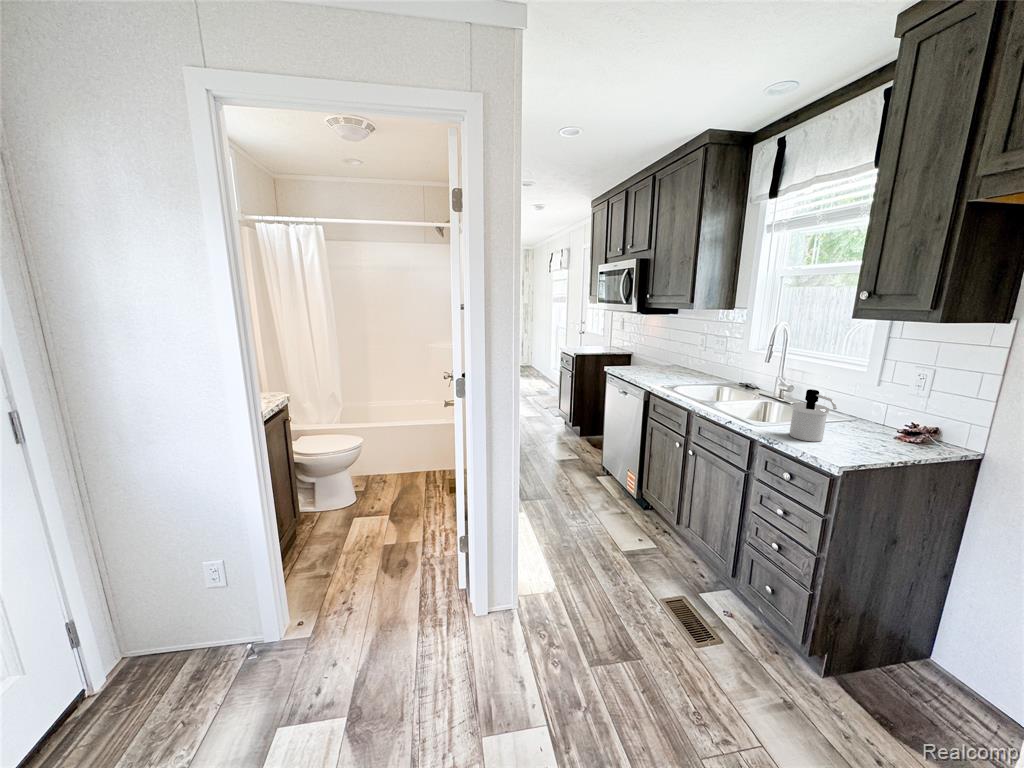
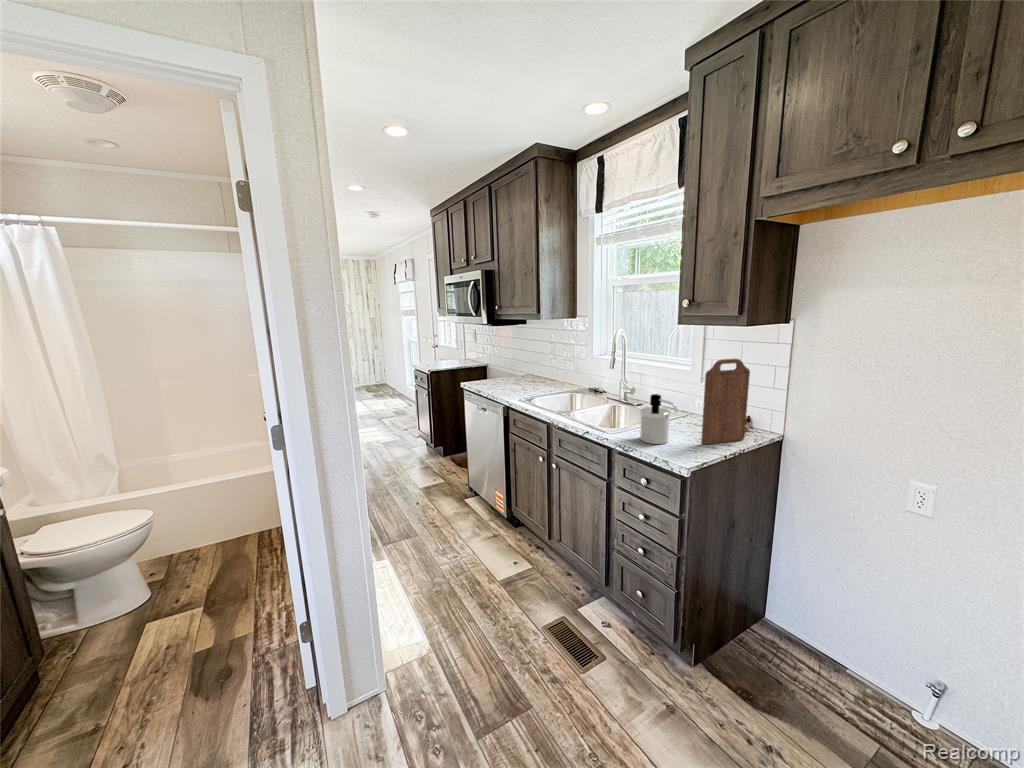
cutting board: none [864,358,941,451] -> present [701,358,750,444]

